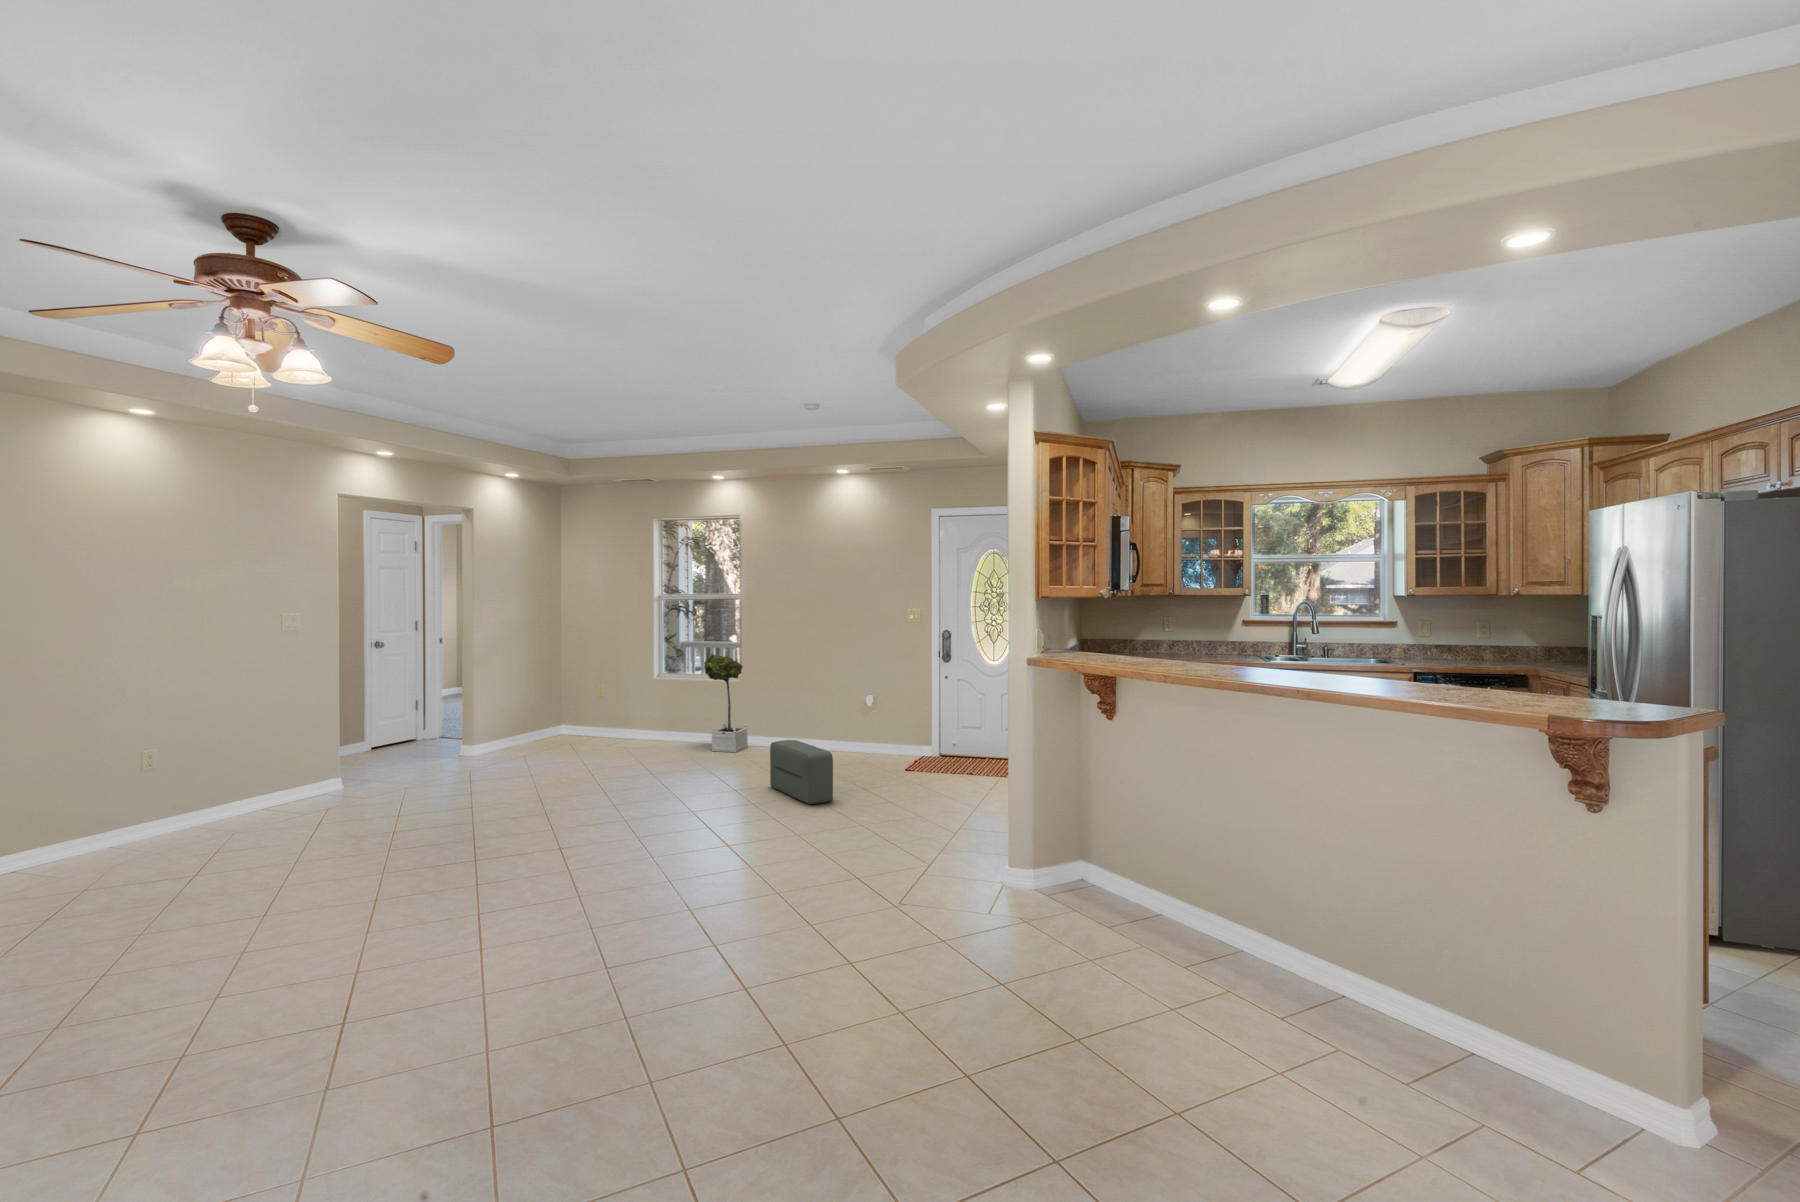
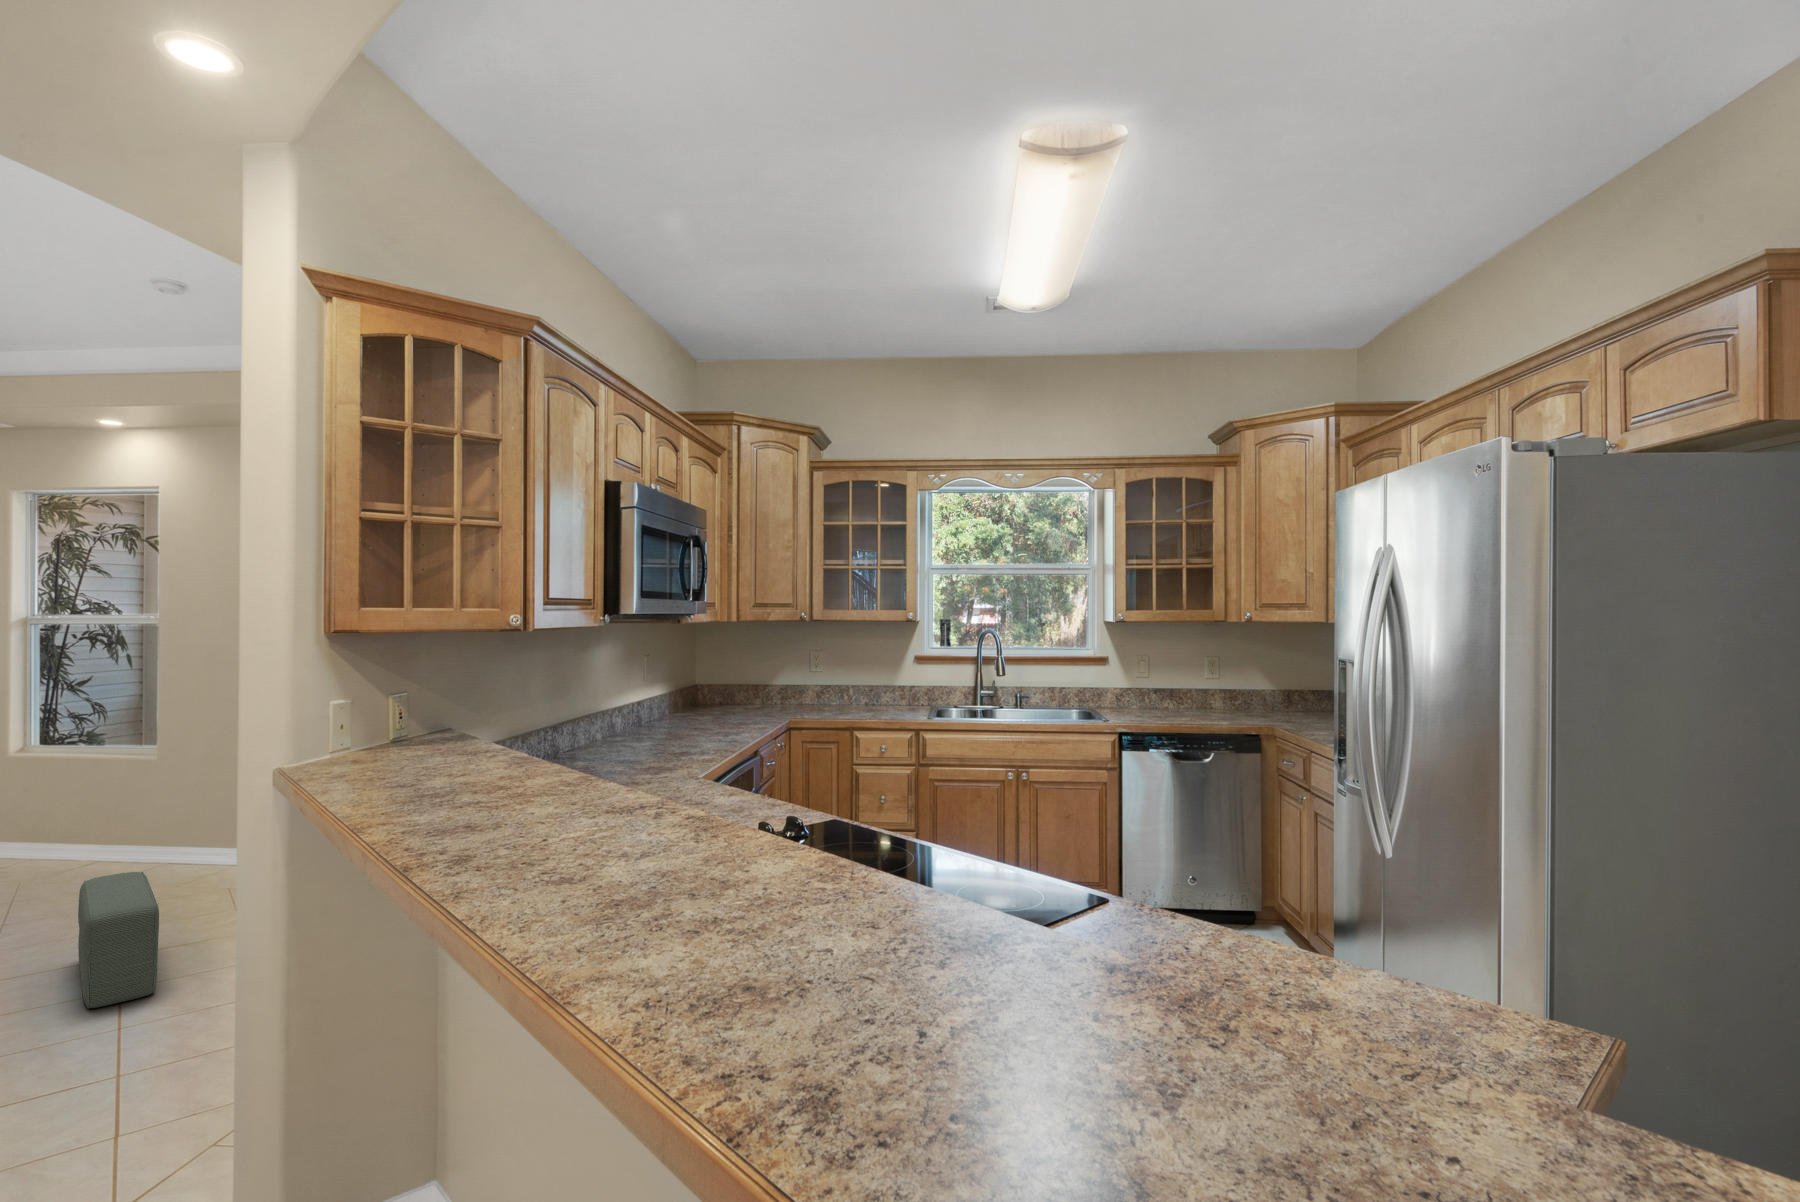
potted tree: present [704,654,748,752] -> none [91,711,180,873]

